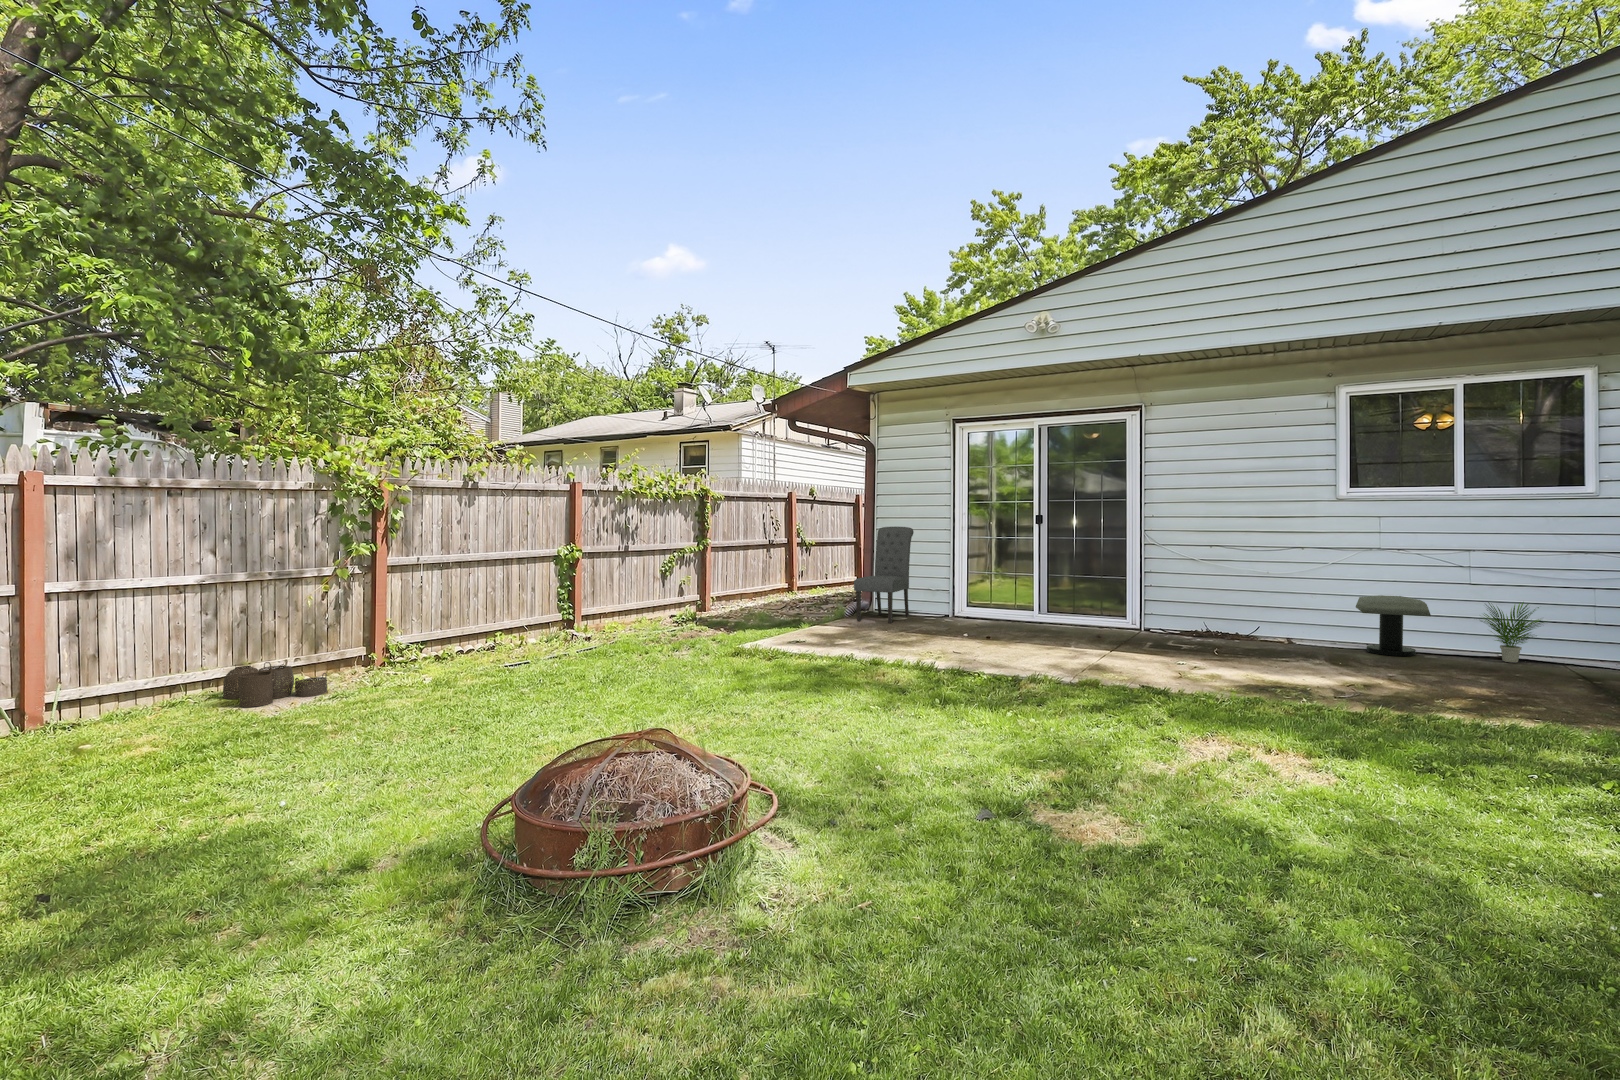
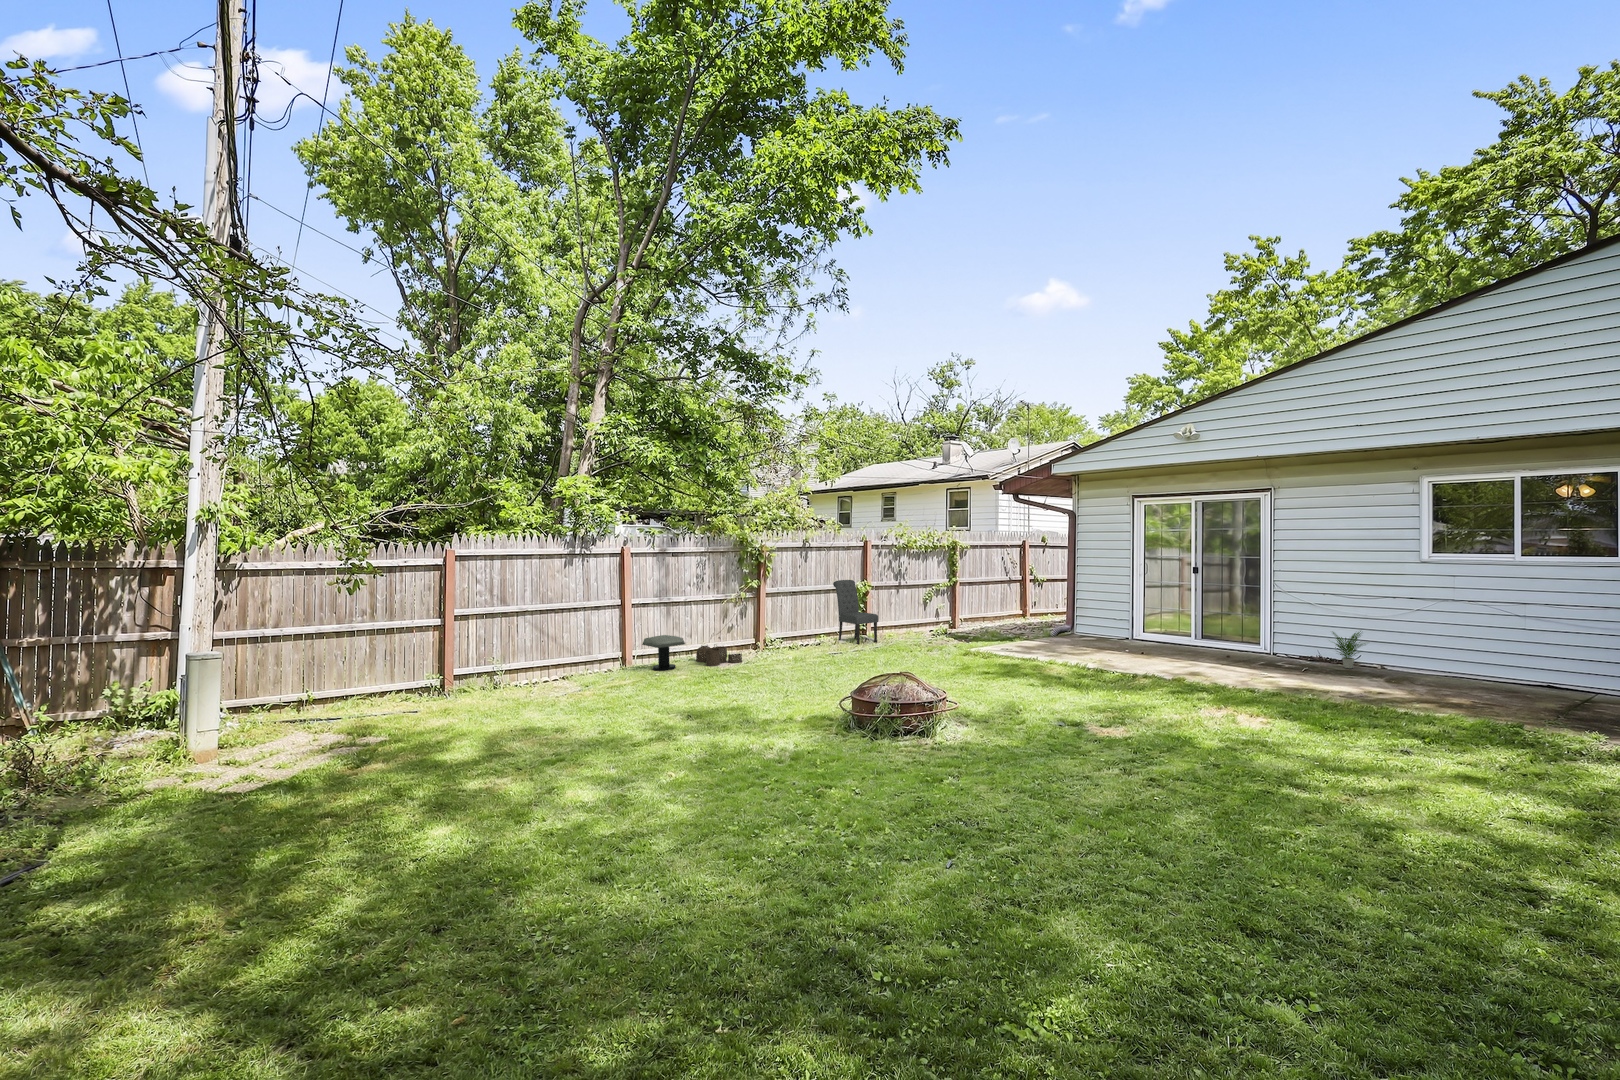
chair: present [854,527,914,623] -> present [833,580,878,644]
stool: present [1356,595,1431,656] -> present [642,635,685,671]
potted plant: present [1484,602,1544,663] -> present [1333,631,1365,668]

